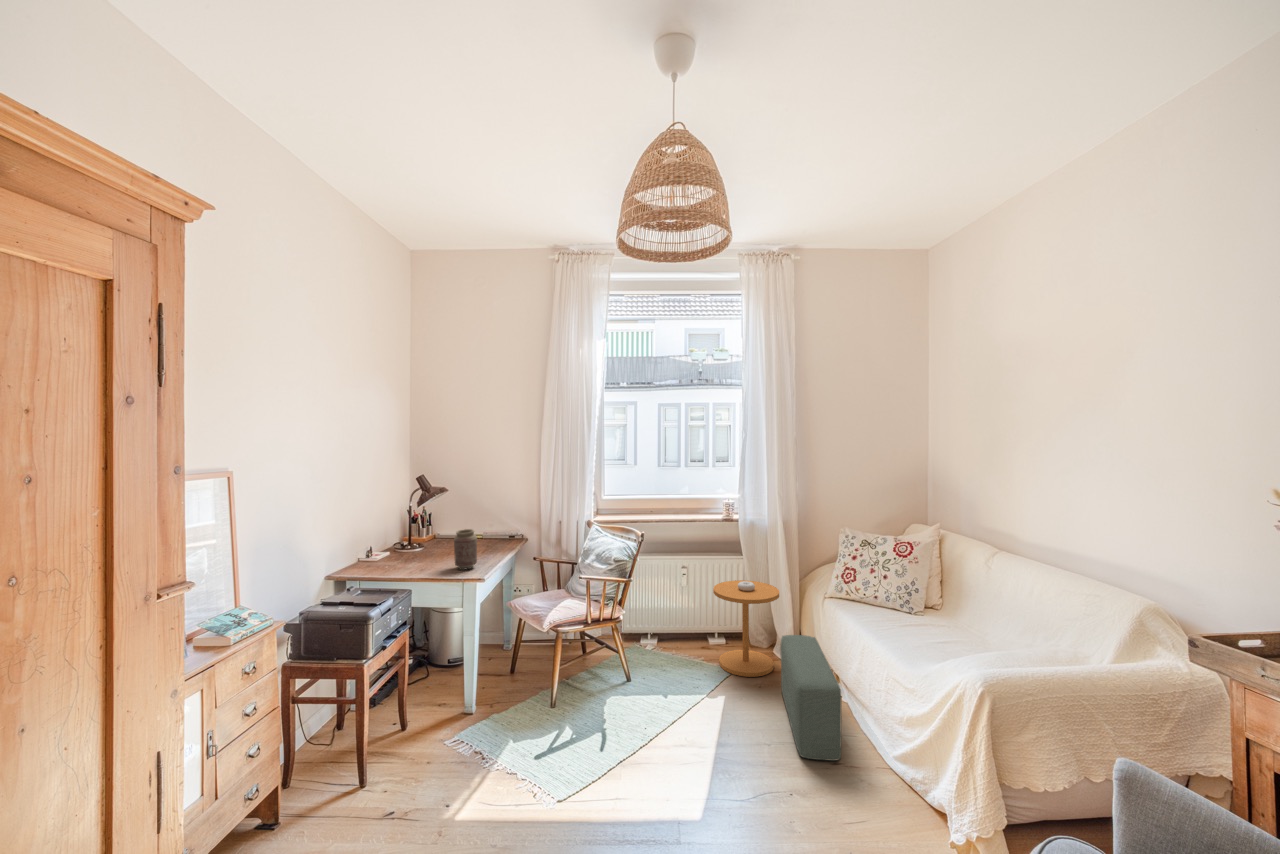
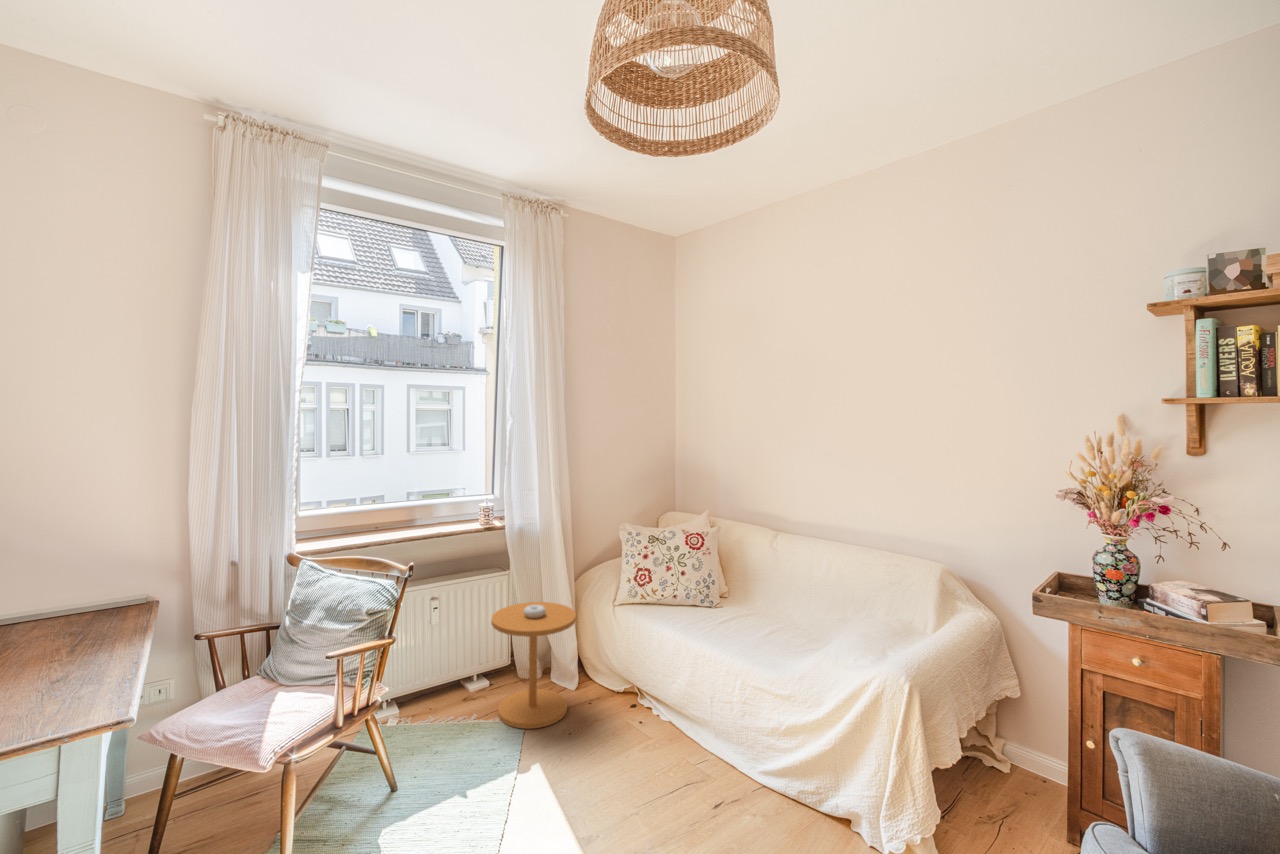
vase: present [454,529,477,570] -> none [29,612,94,702]
pouf: present [780,635,842,761] -> none [593,657,708,810]

